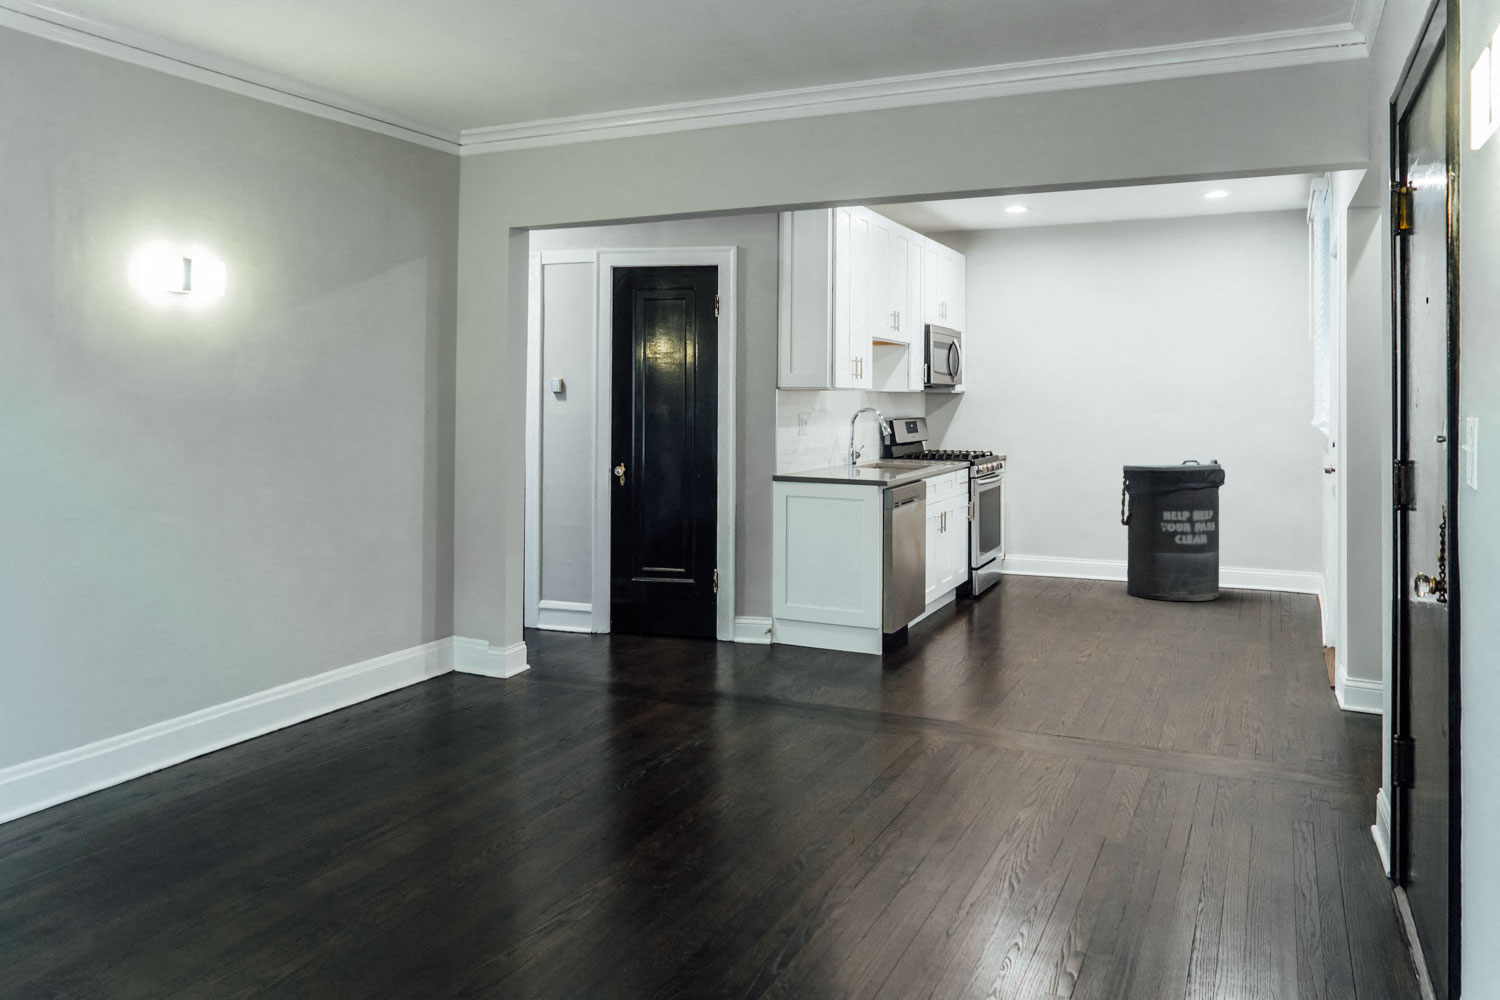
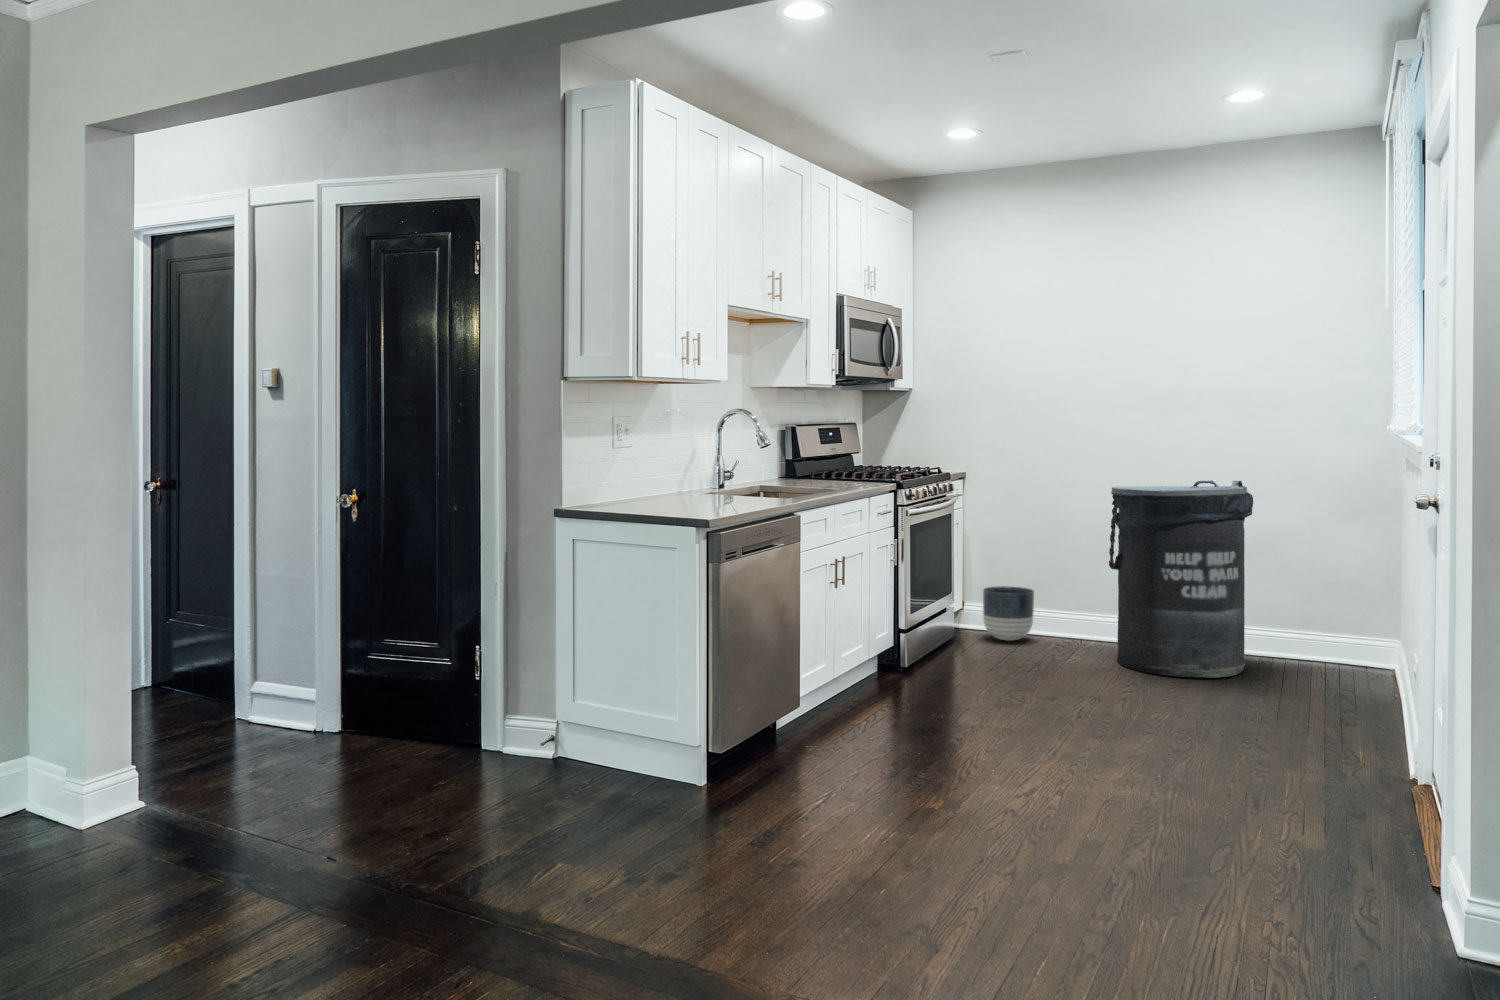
planter: none [1024,542,1063,582] -> present [983,586,1034,641]

